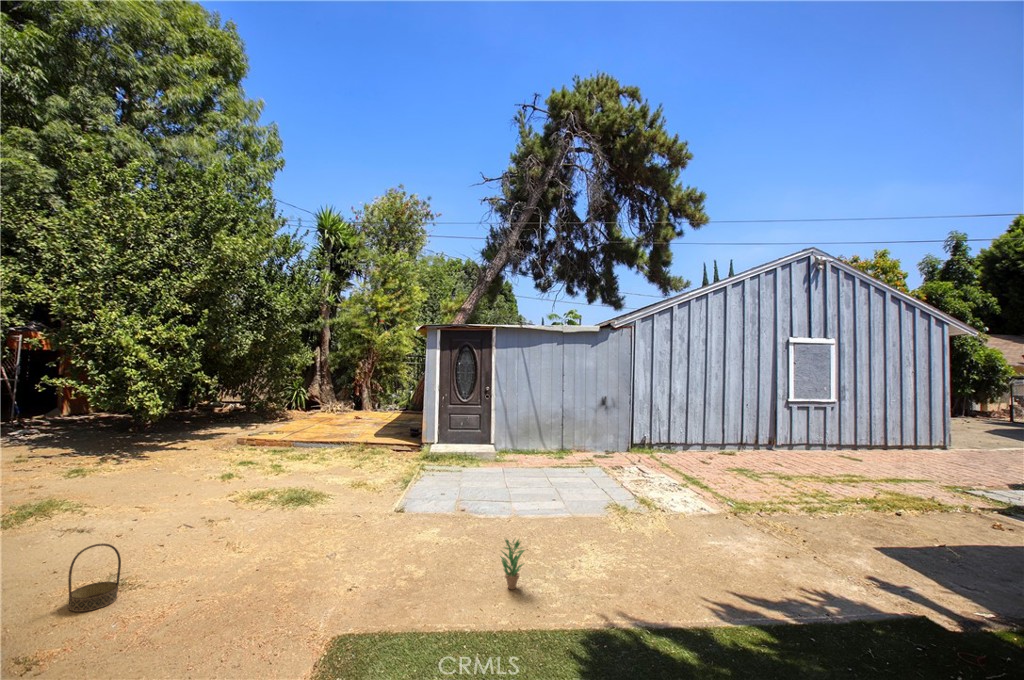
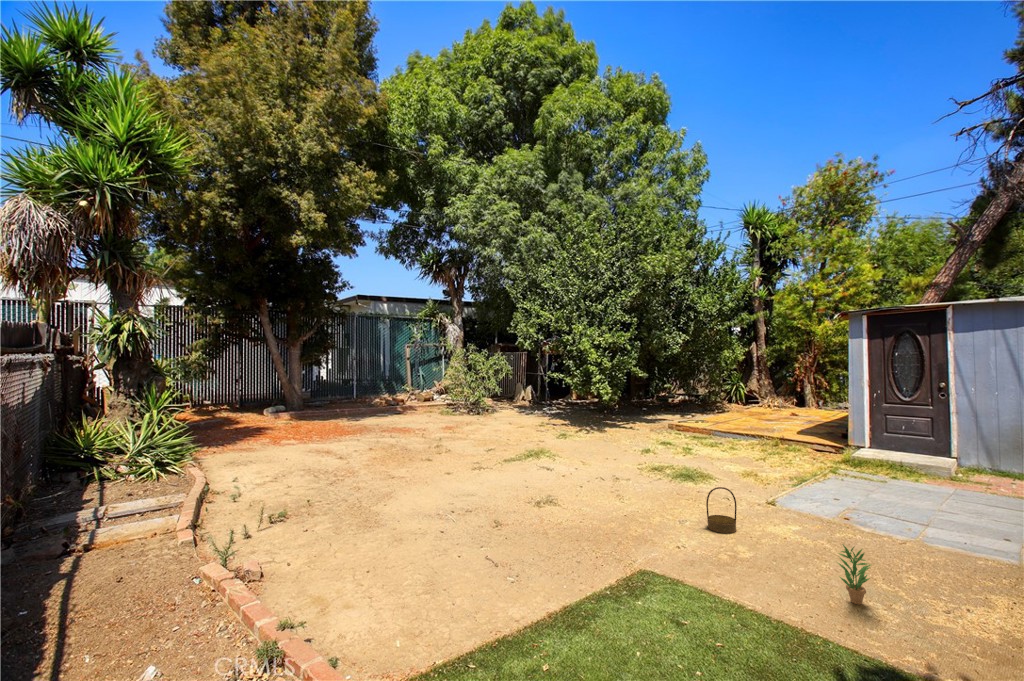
basket: present [68,543,121,612] -> present [706,487,737,533]

